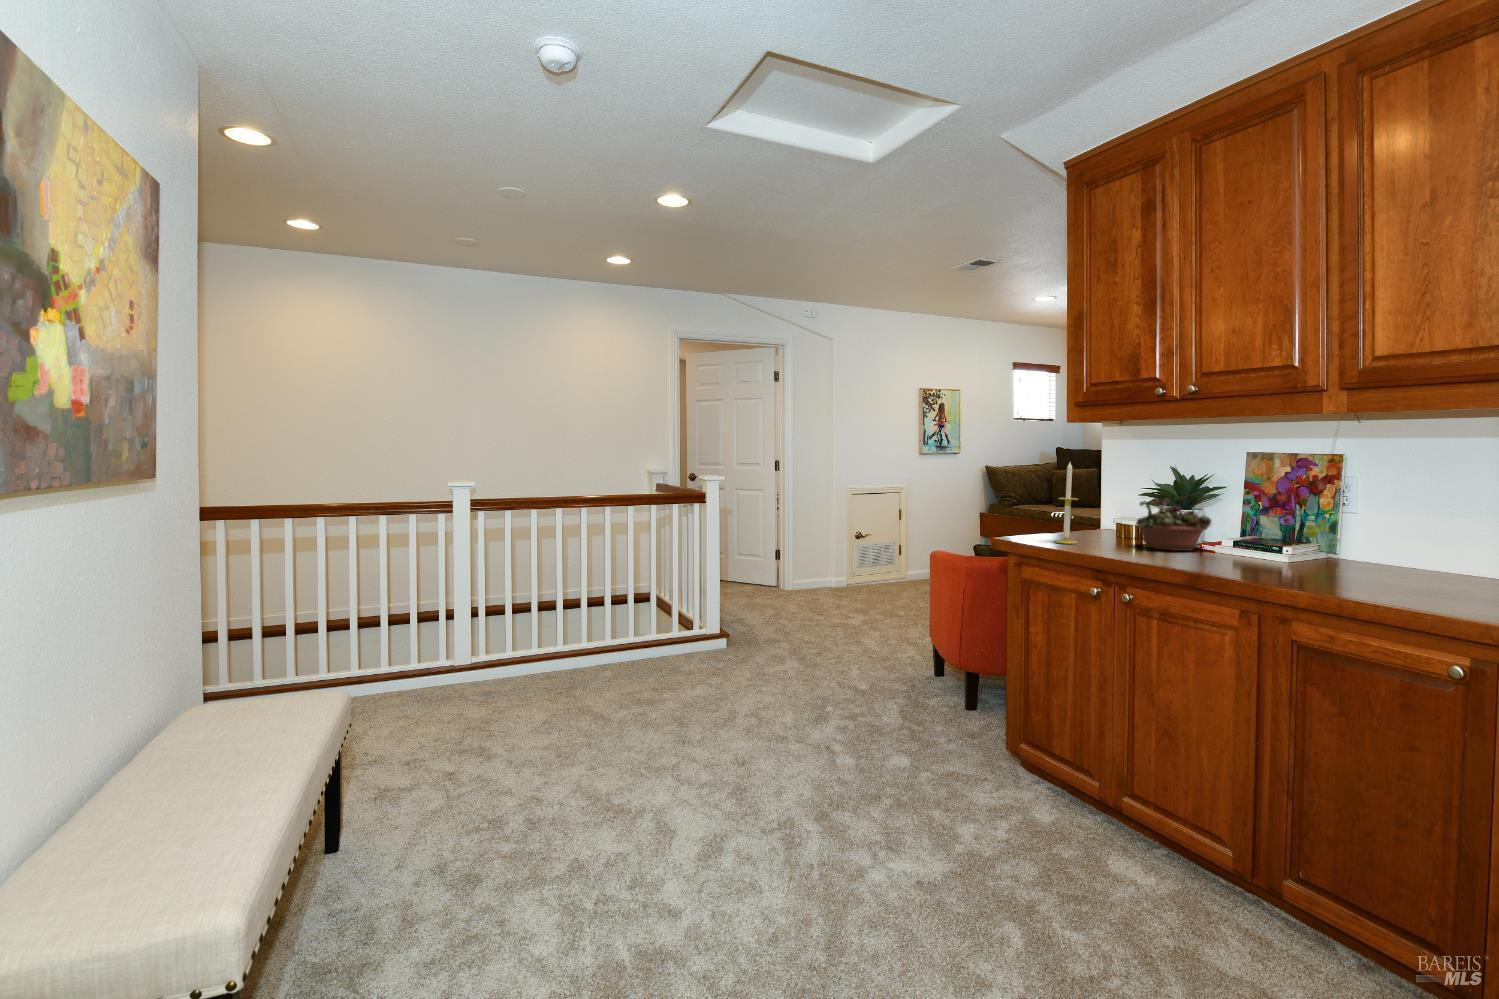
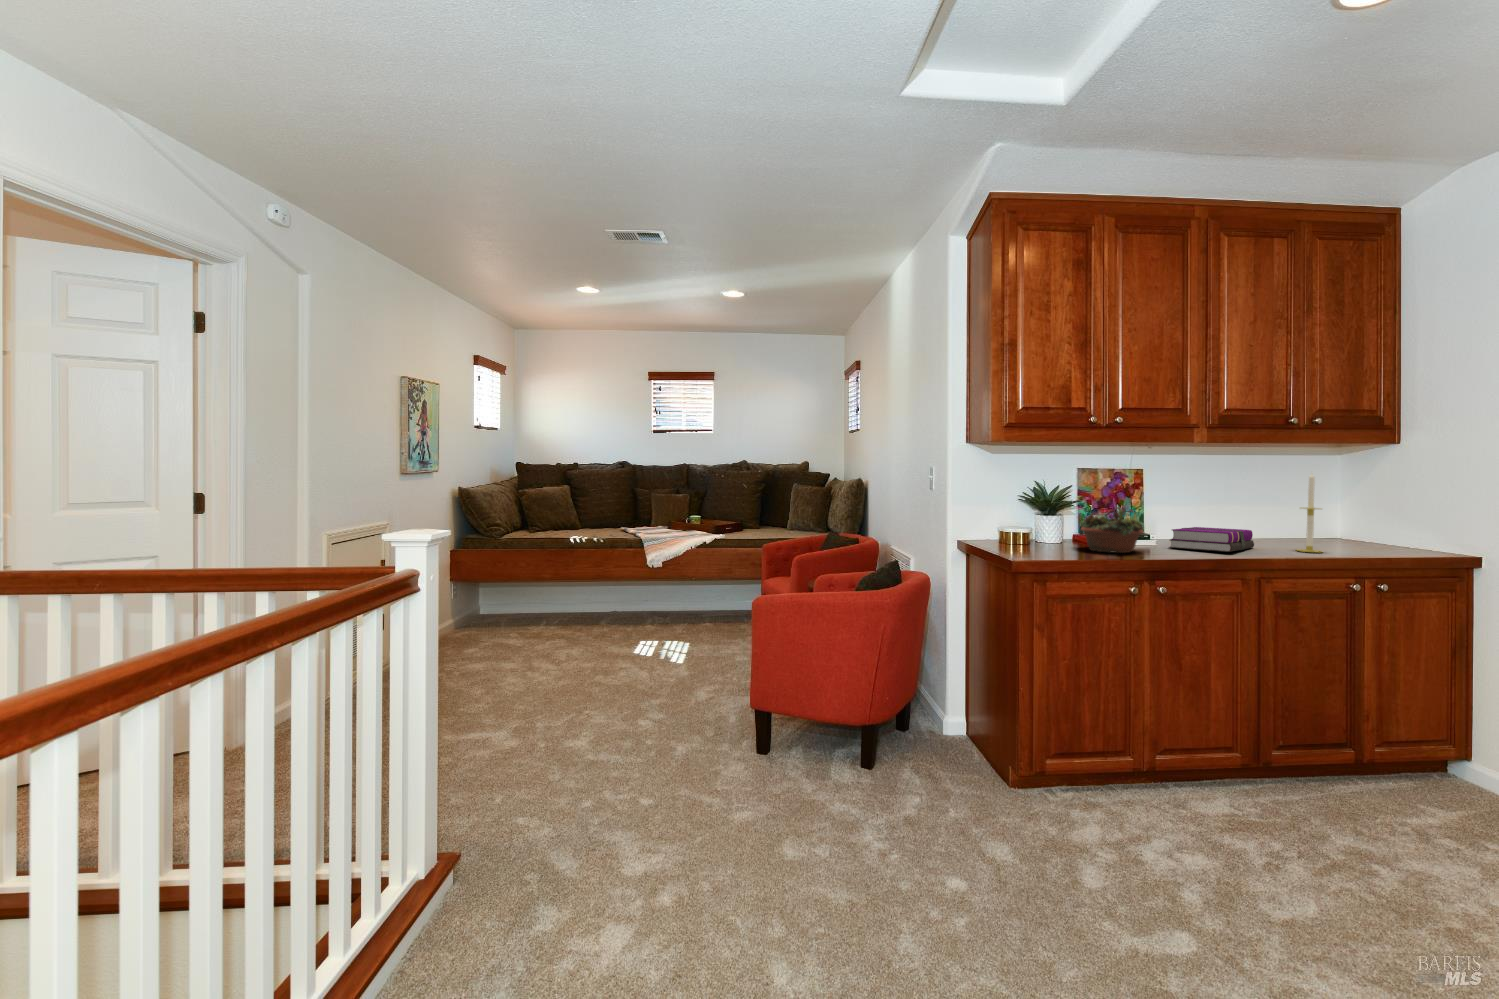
candle: present [1055,463,1078,544] -> present [1297,474,1321,552]
hardback book: none [1258,534,1387,573] -> present [1169,527,1254,552]

